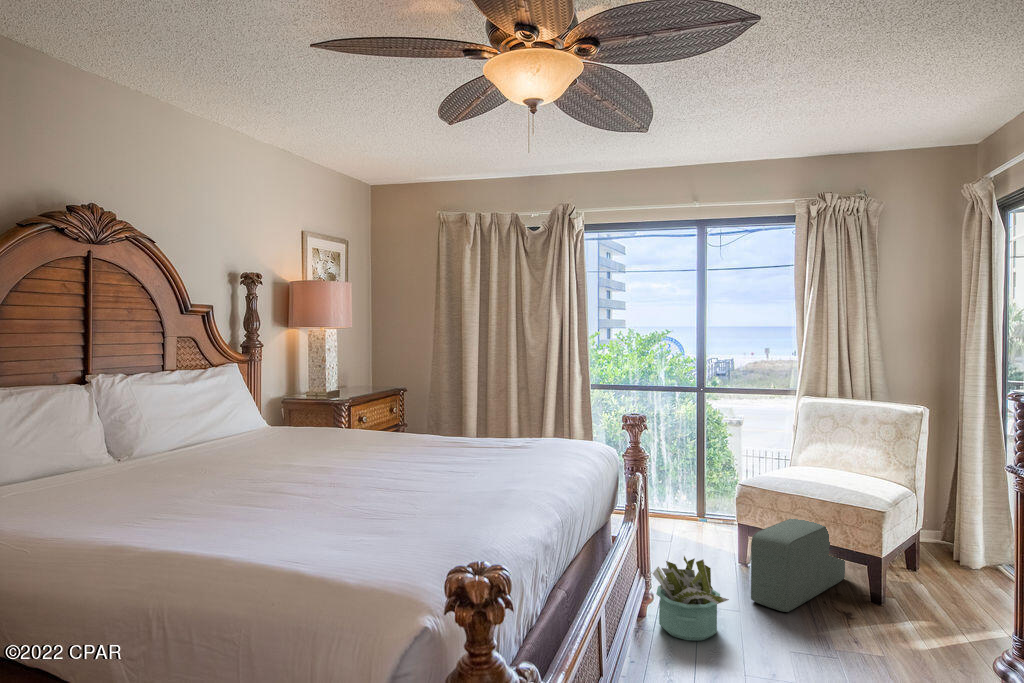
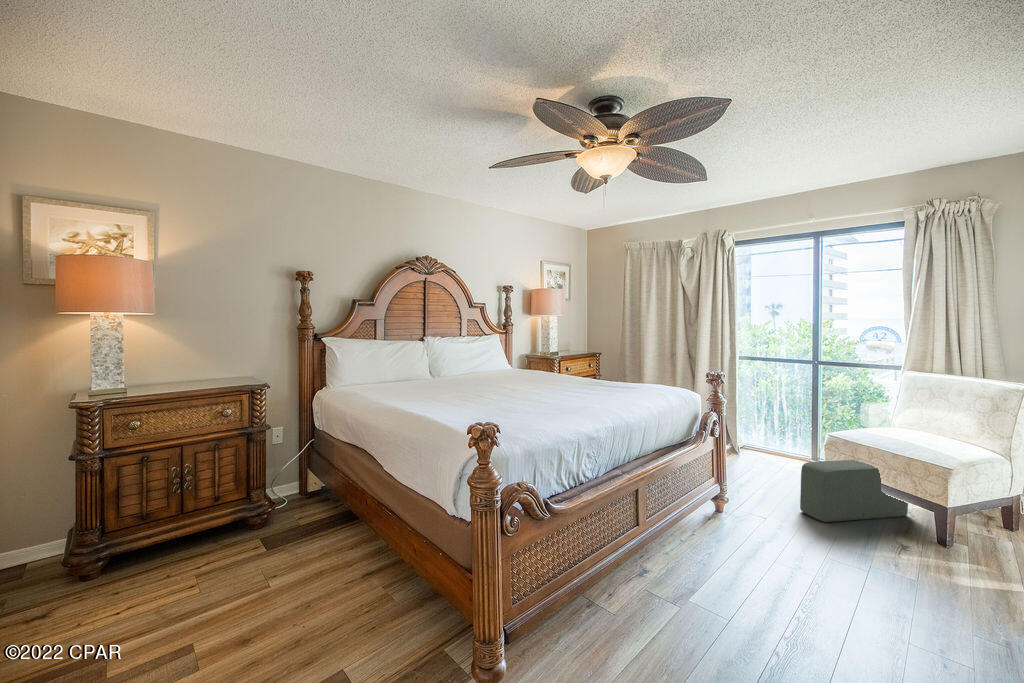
decorative plant: present [653,556,729,640] -> none [707,466,759,521]

